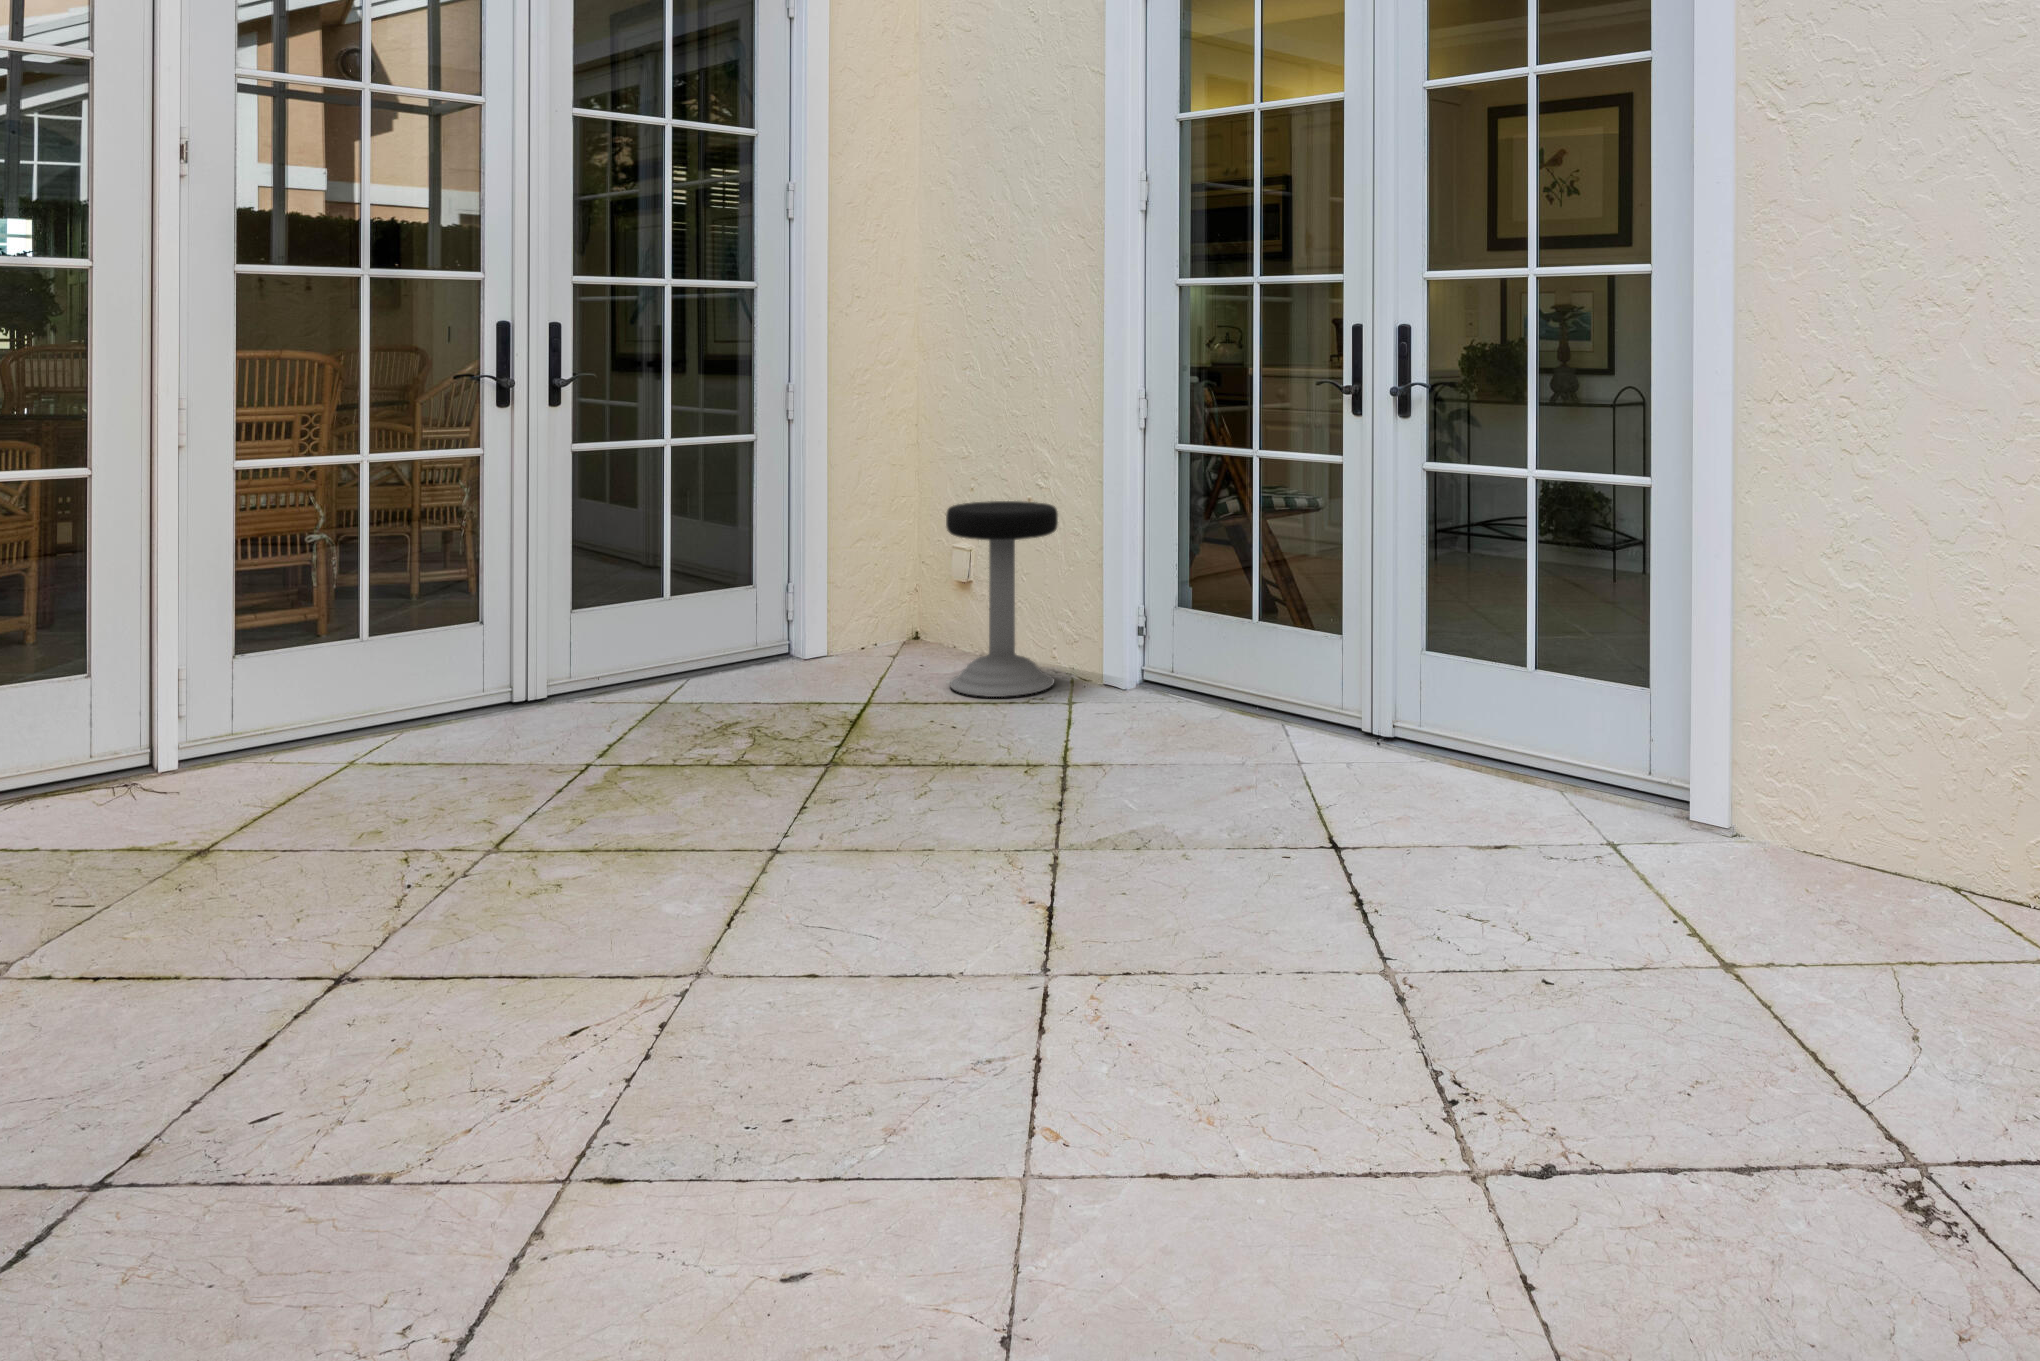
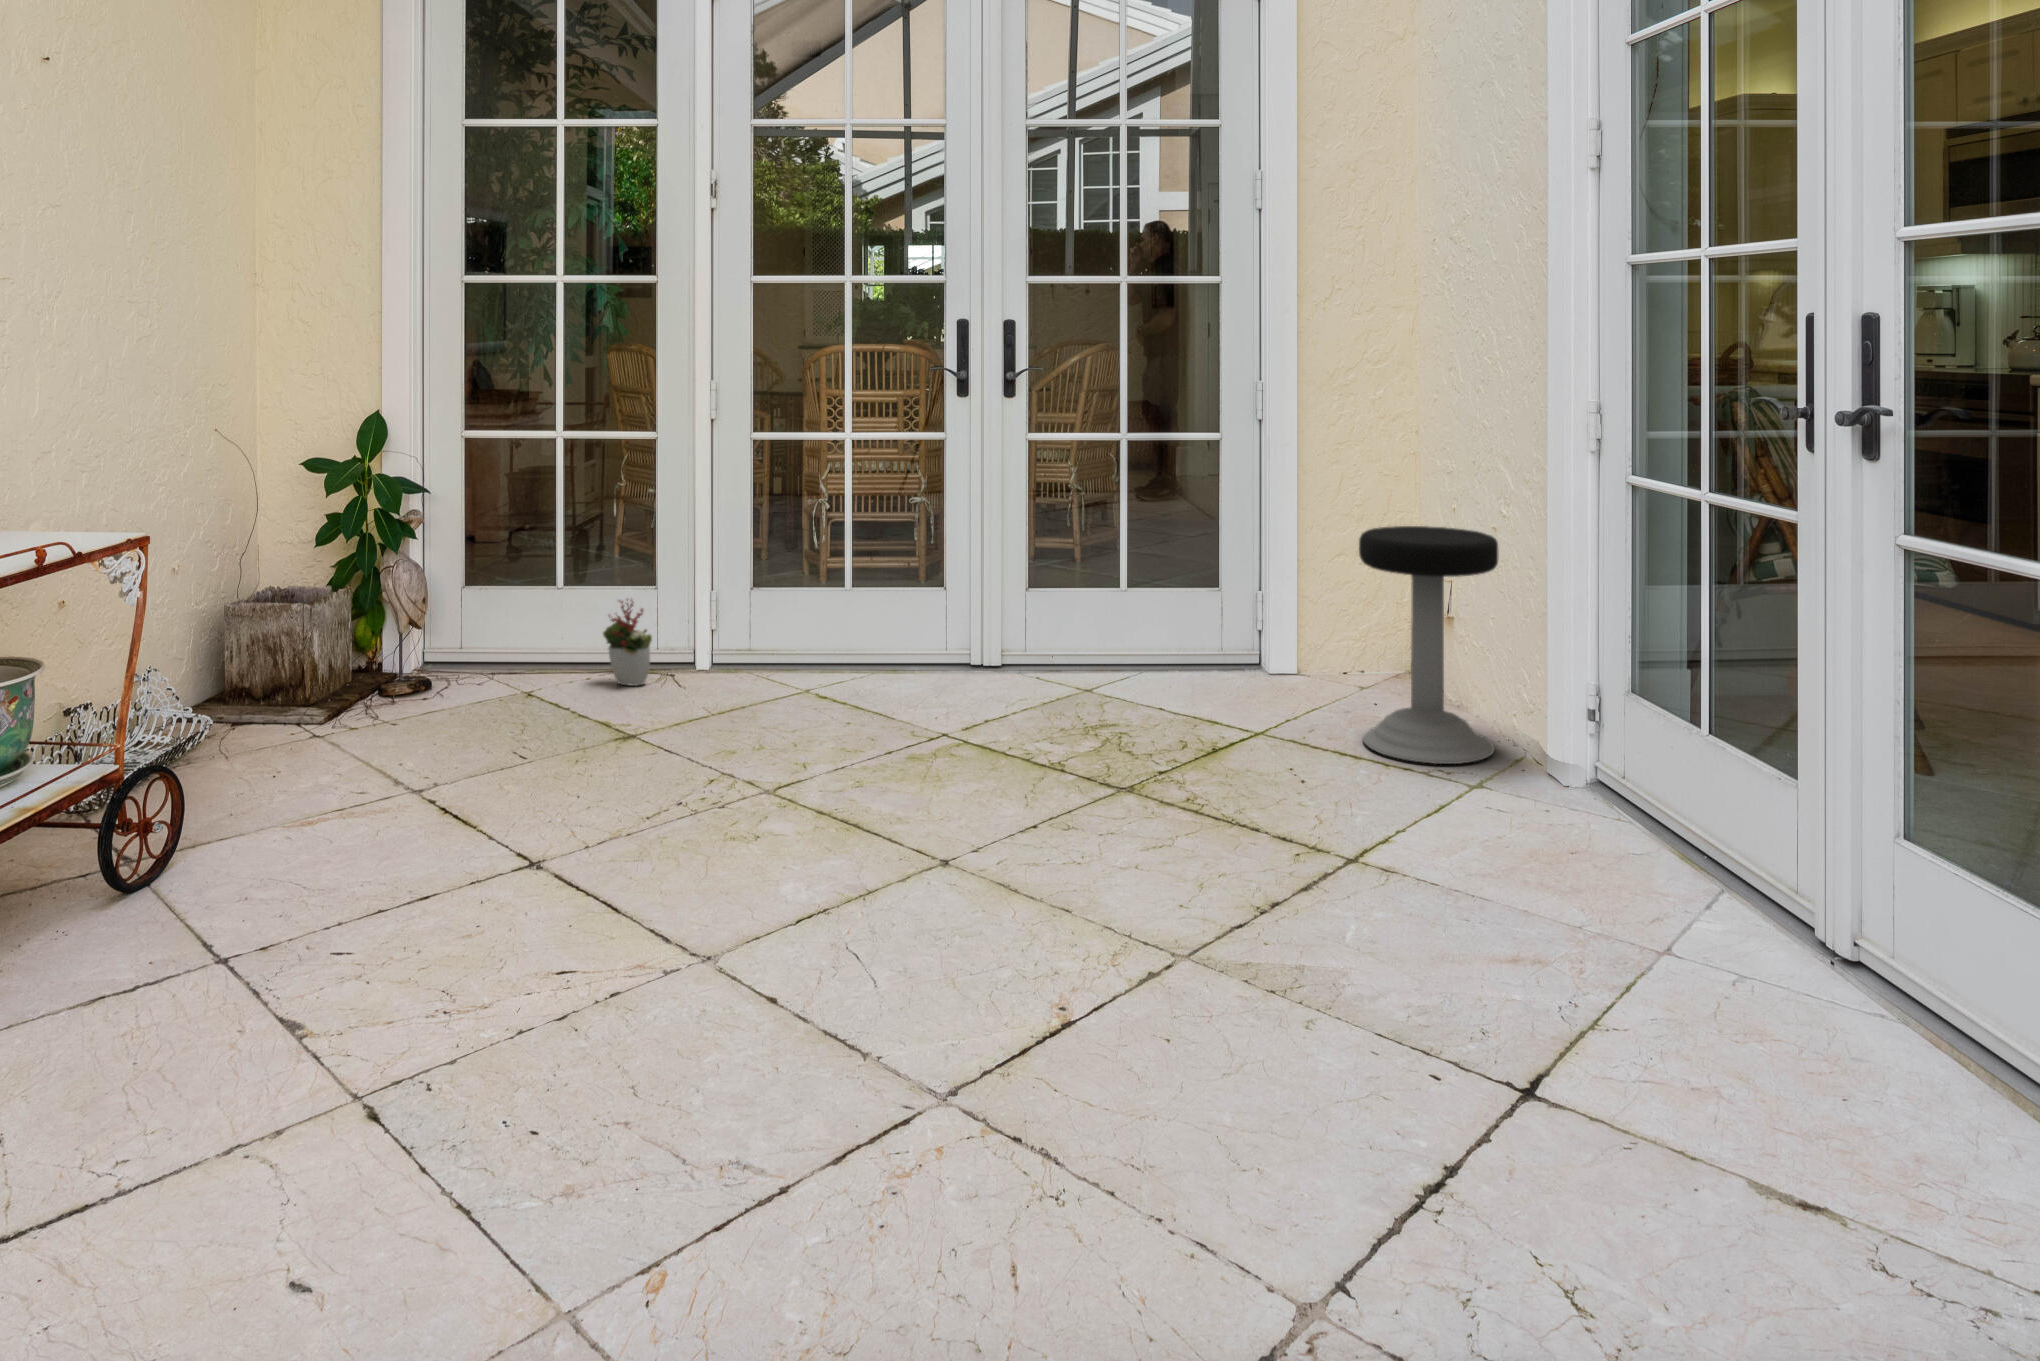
decorative plant: none [14,682,103,802] -> present [603,601,652,686]

